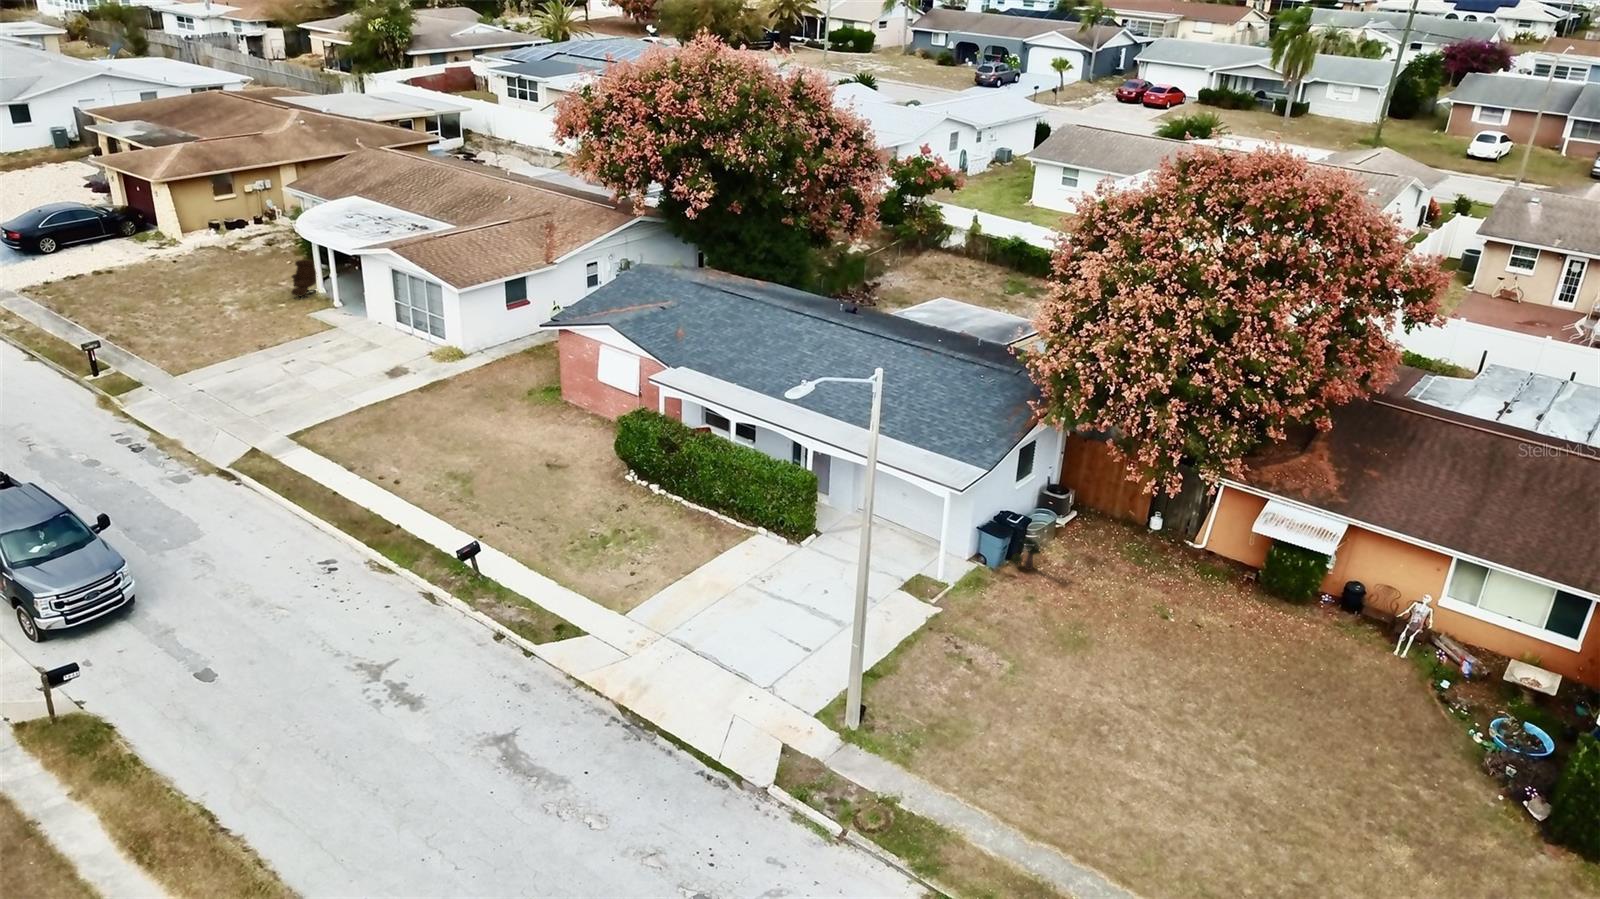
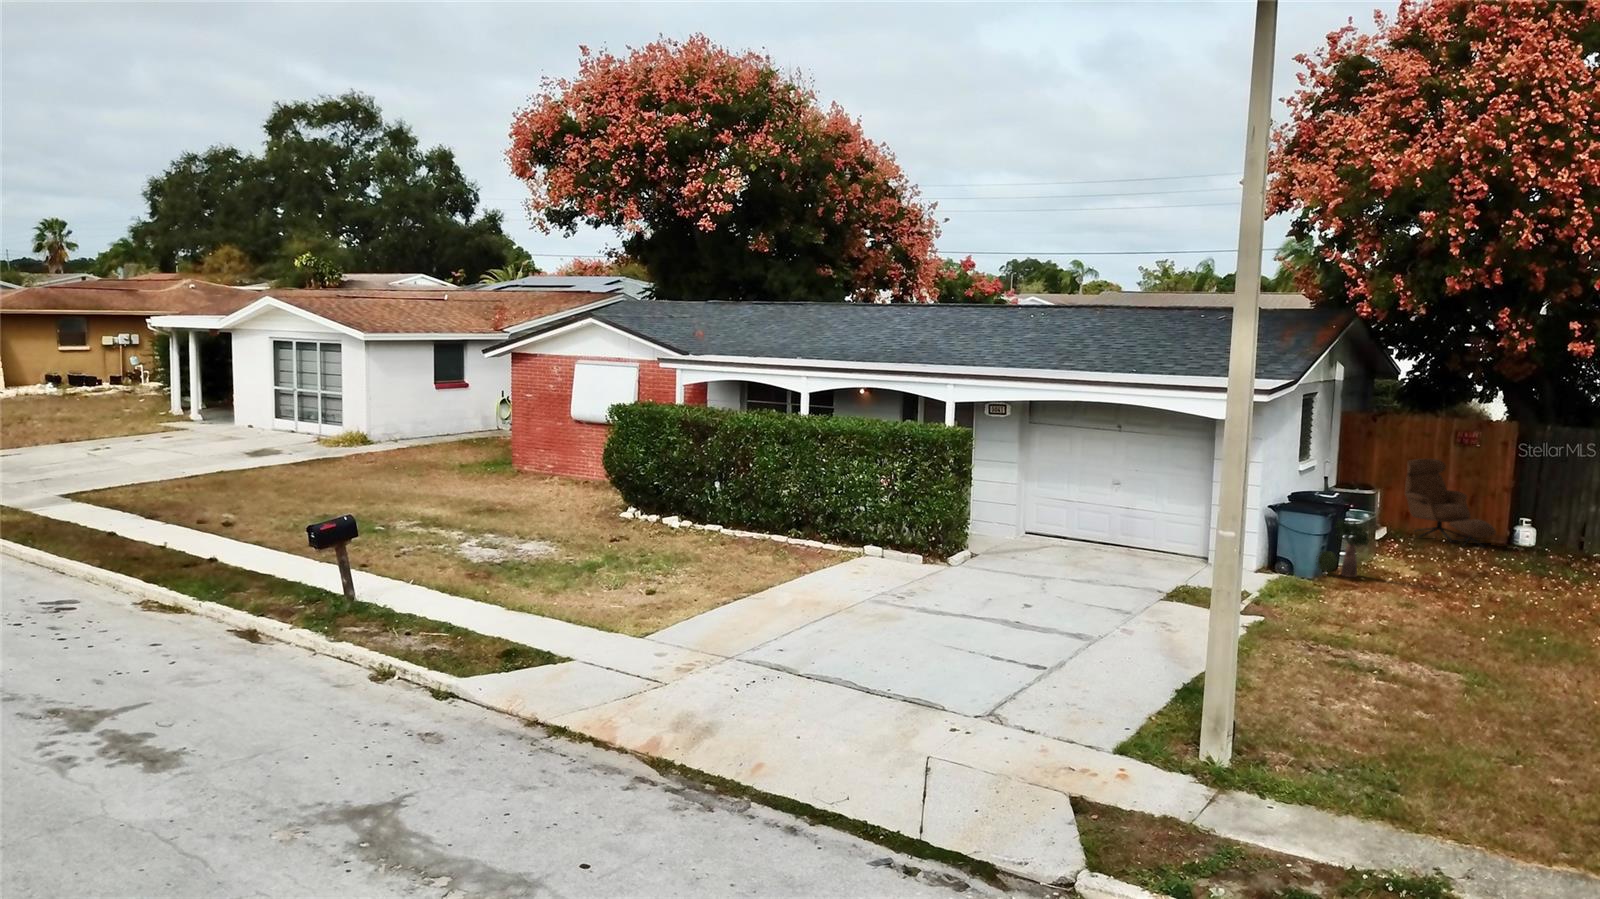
lounge chair: present [291,260,316,297] -> present [1405,459,1496,547]

